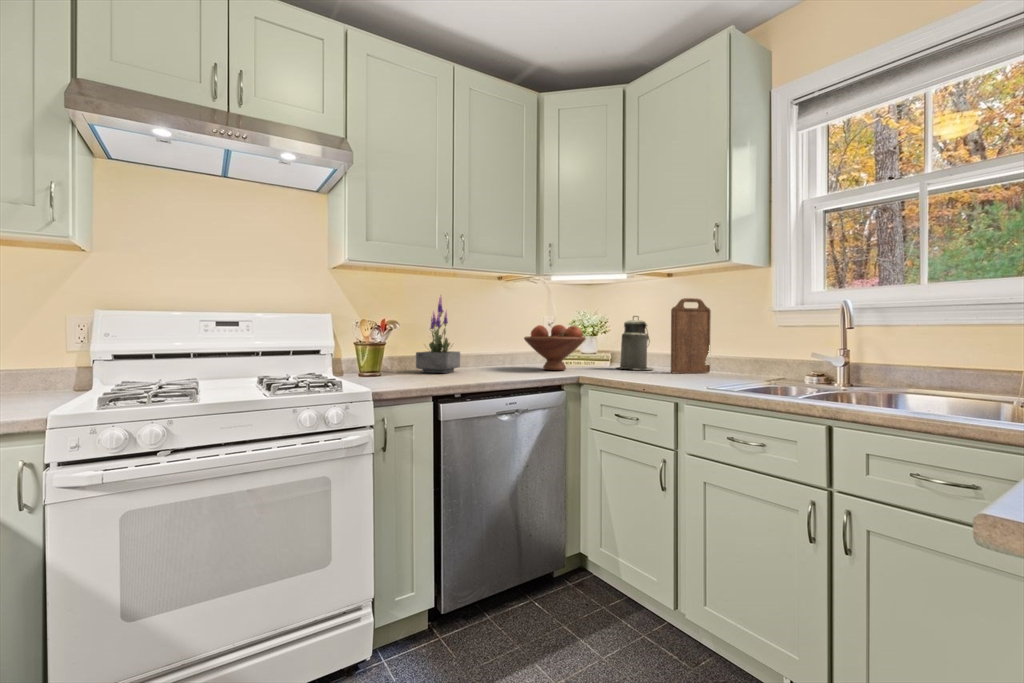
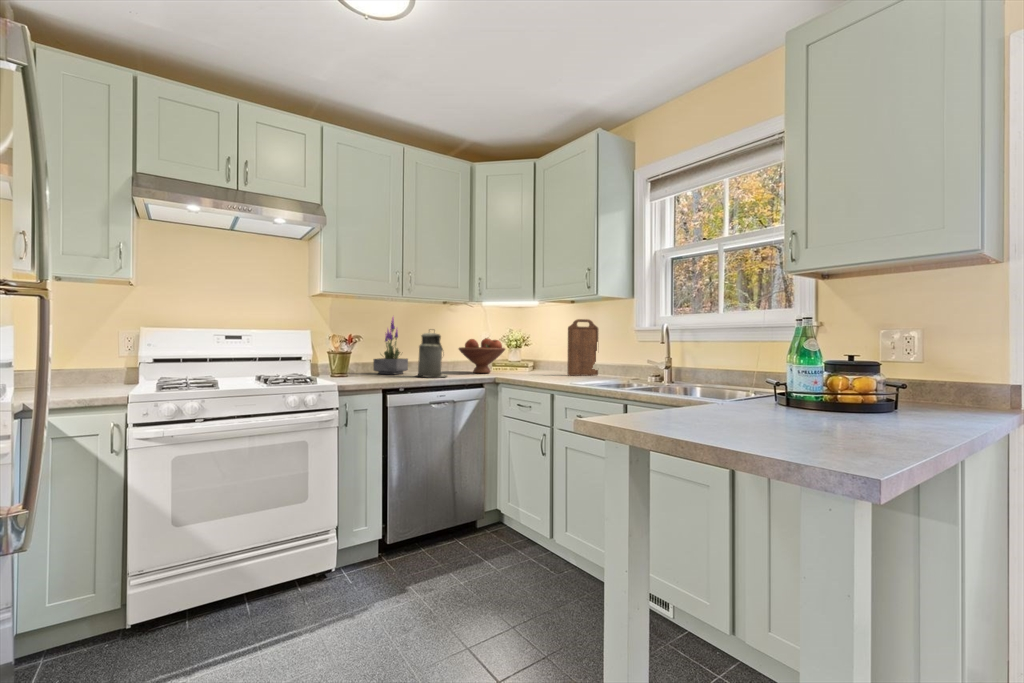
canister: present [618,316,654,370] -> present [417,333,446,377]

